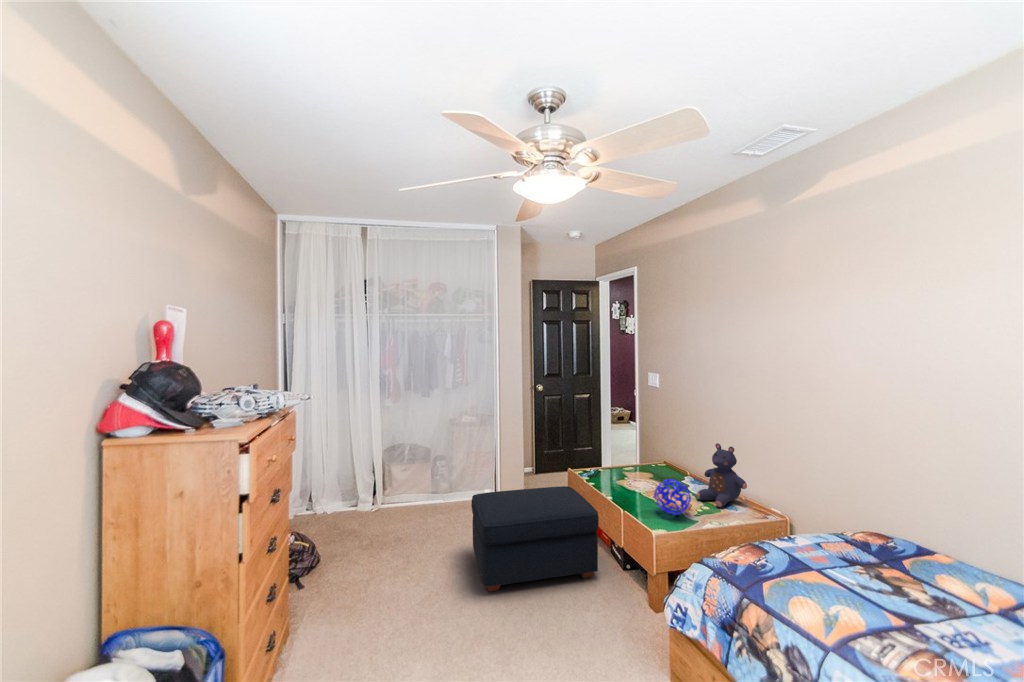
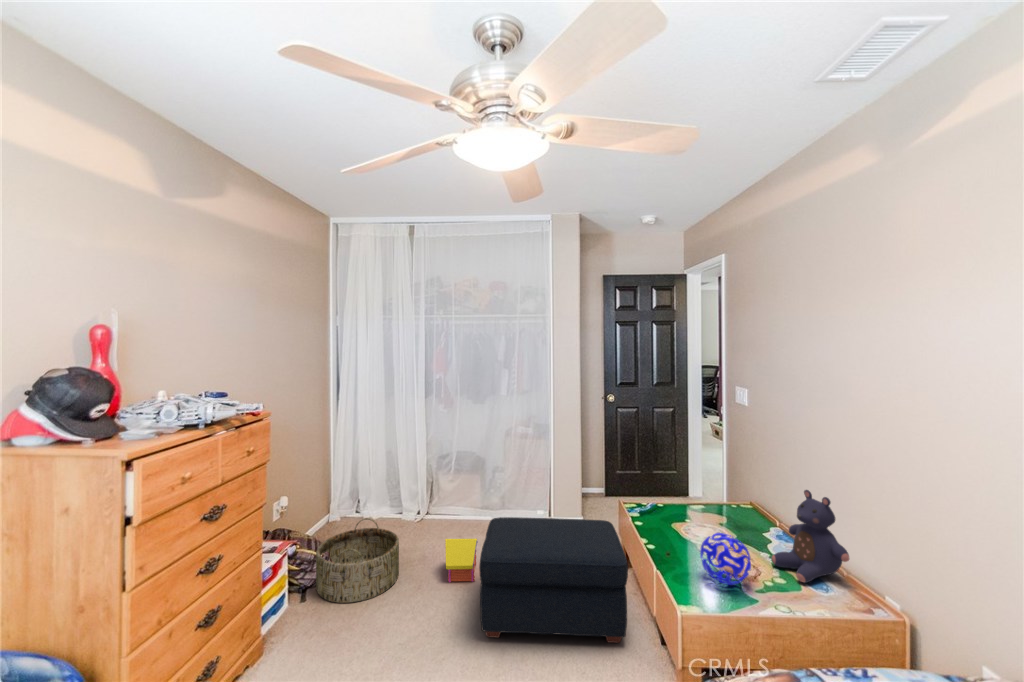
basket: none [302,511,383,591] -> present [316,518,399,603]
toy house: none [425,516,456,558] -> present [445,539,477,582]

